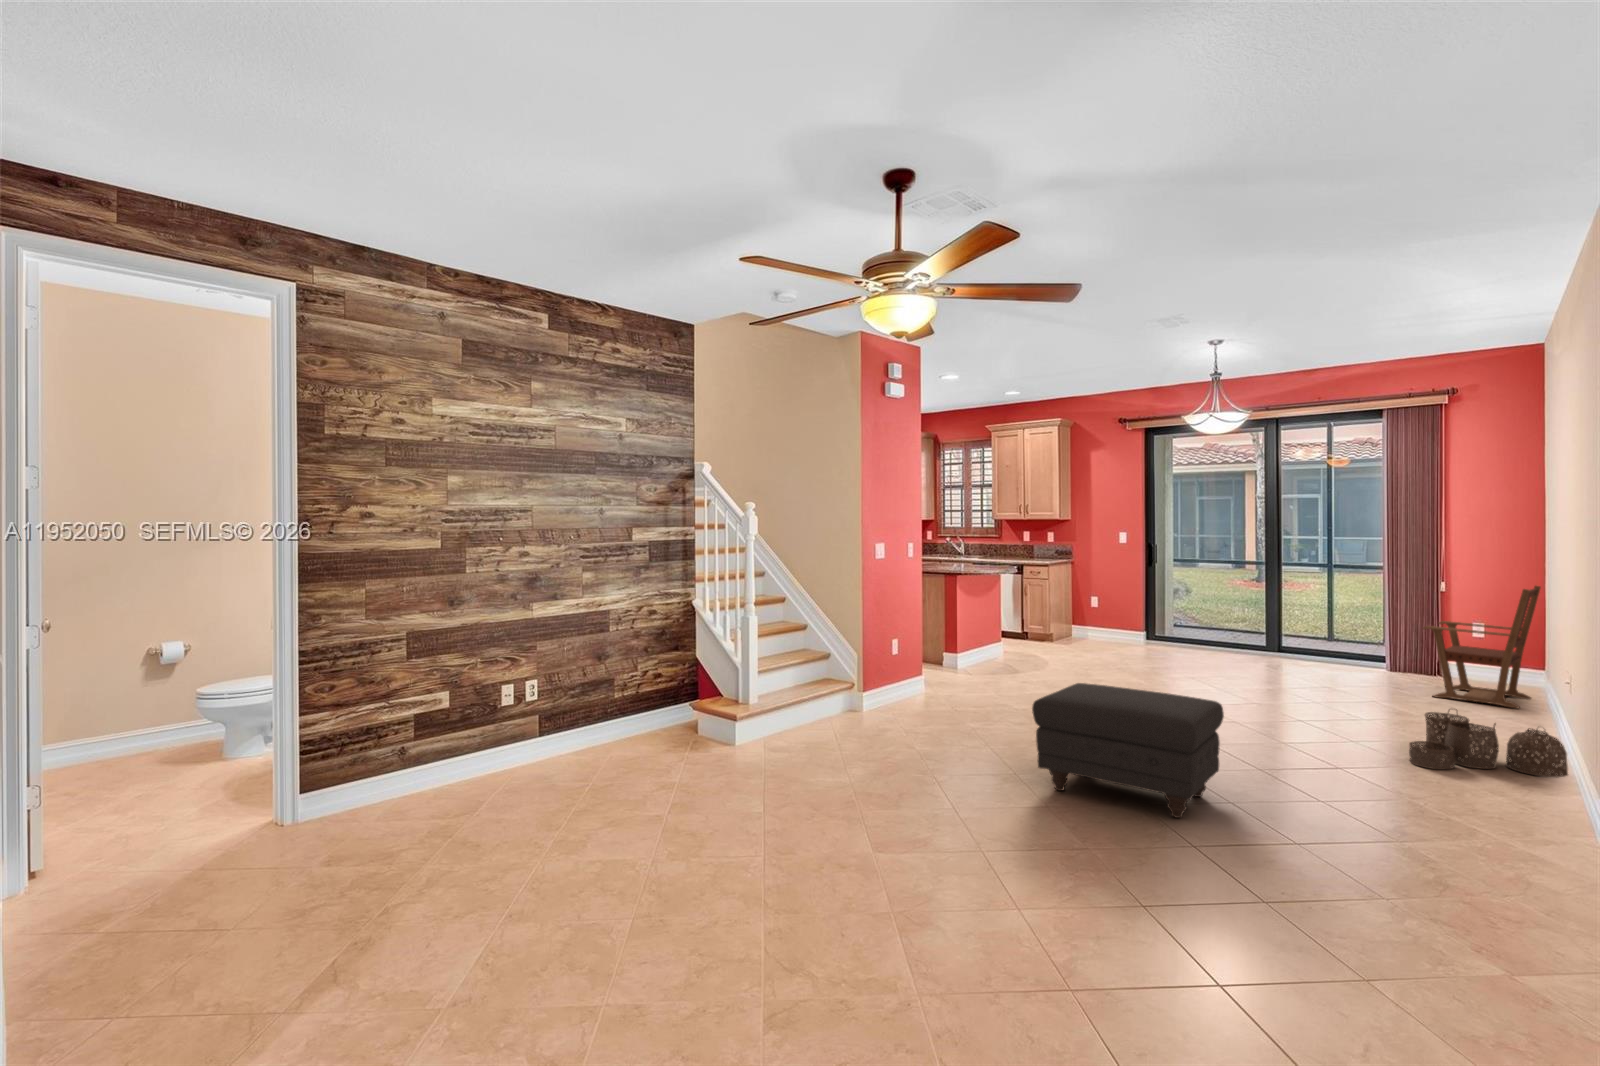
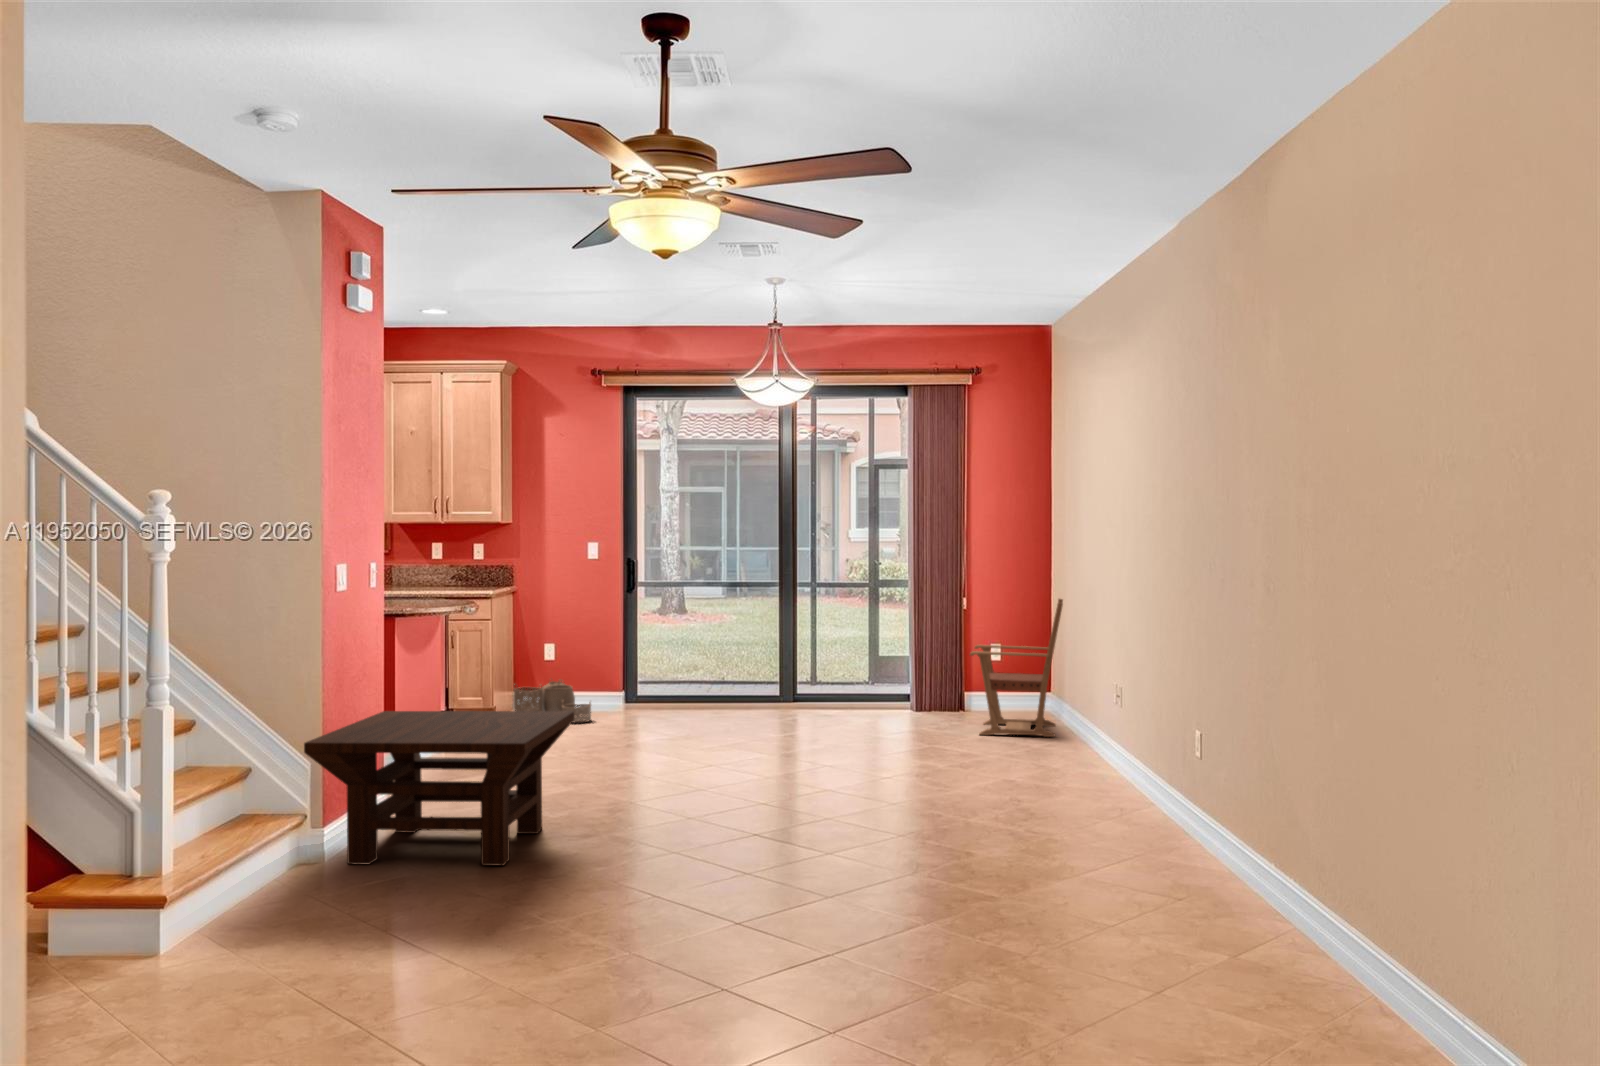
coffee table: none [842,629,1021,733] -> present [304,711,574,866]
ottoman: present [1032,683,1224,818] -> none [702,754,912,905]
woven basket: present [1409,709,1568,777] -> present [513,680,591,722]

